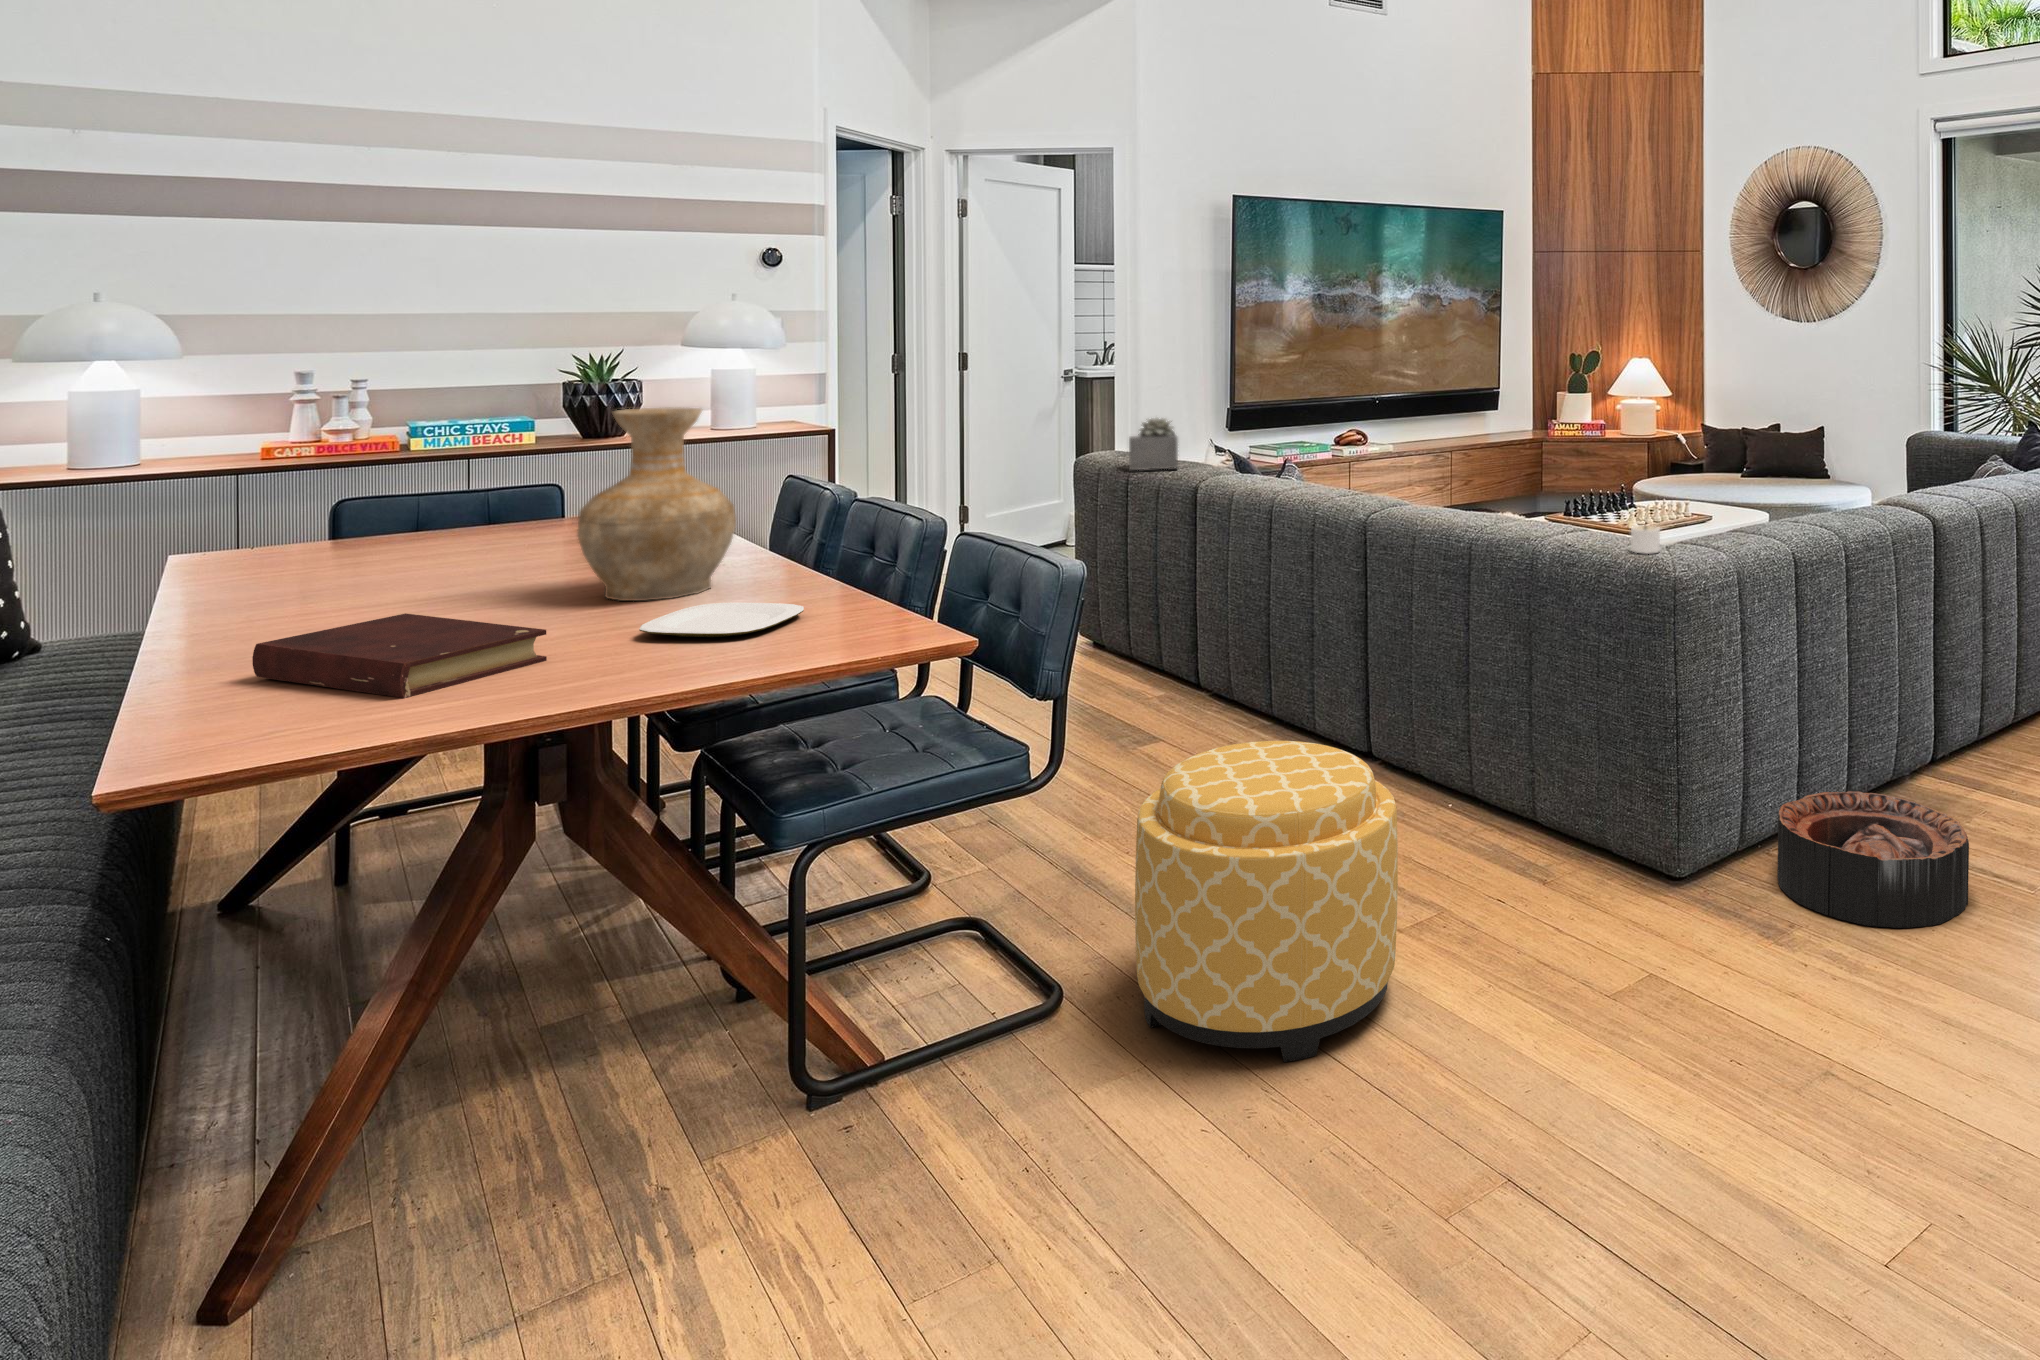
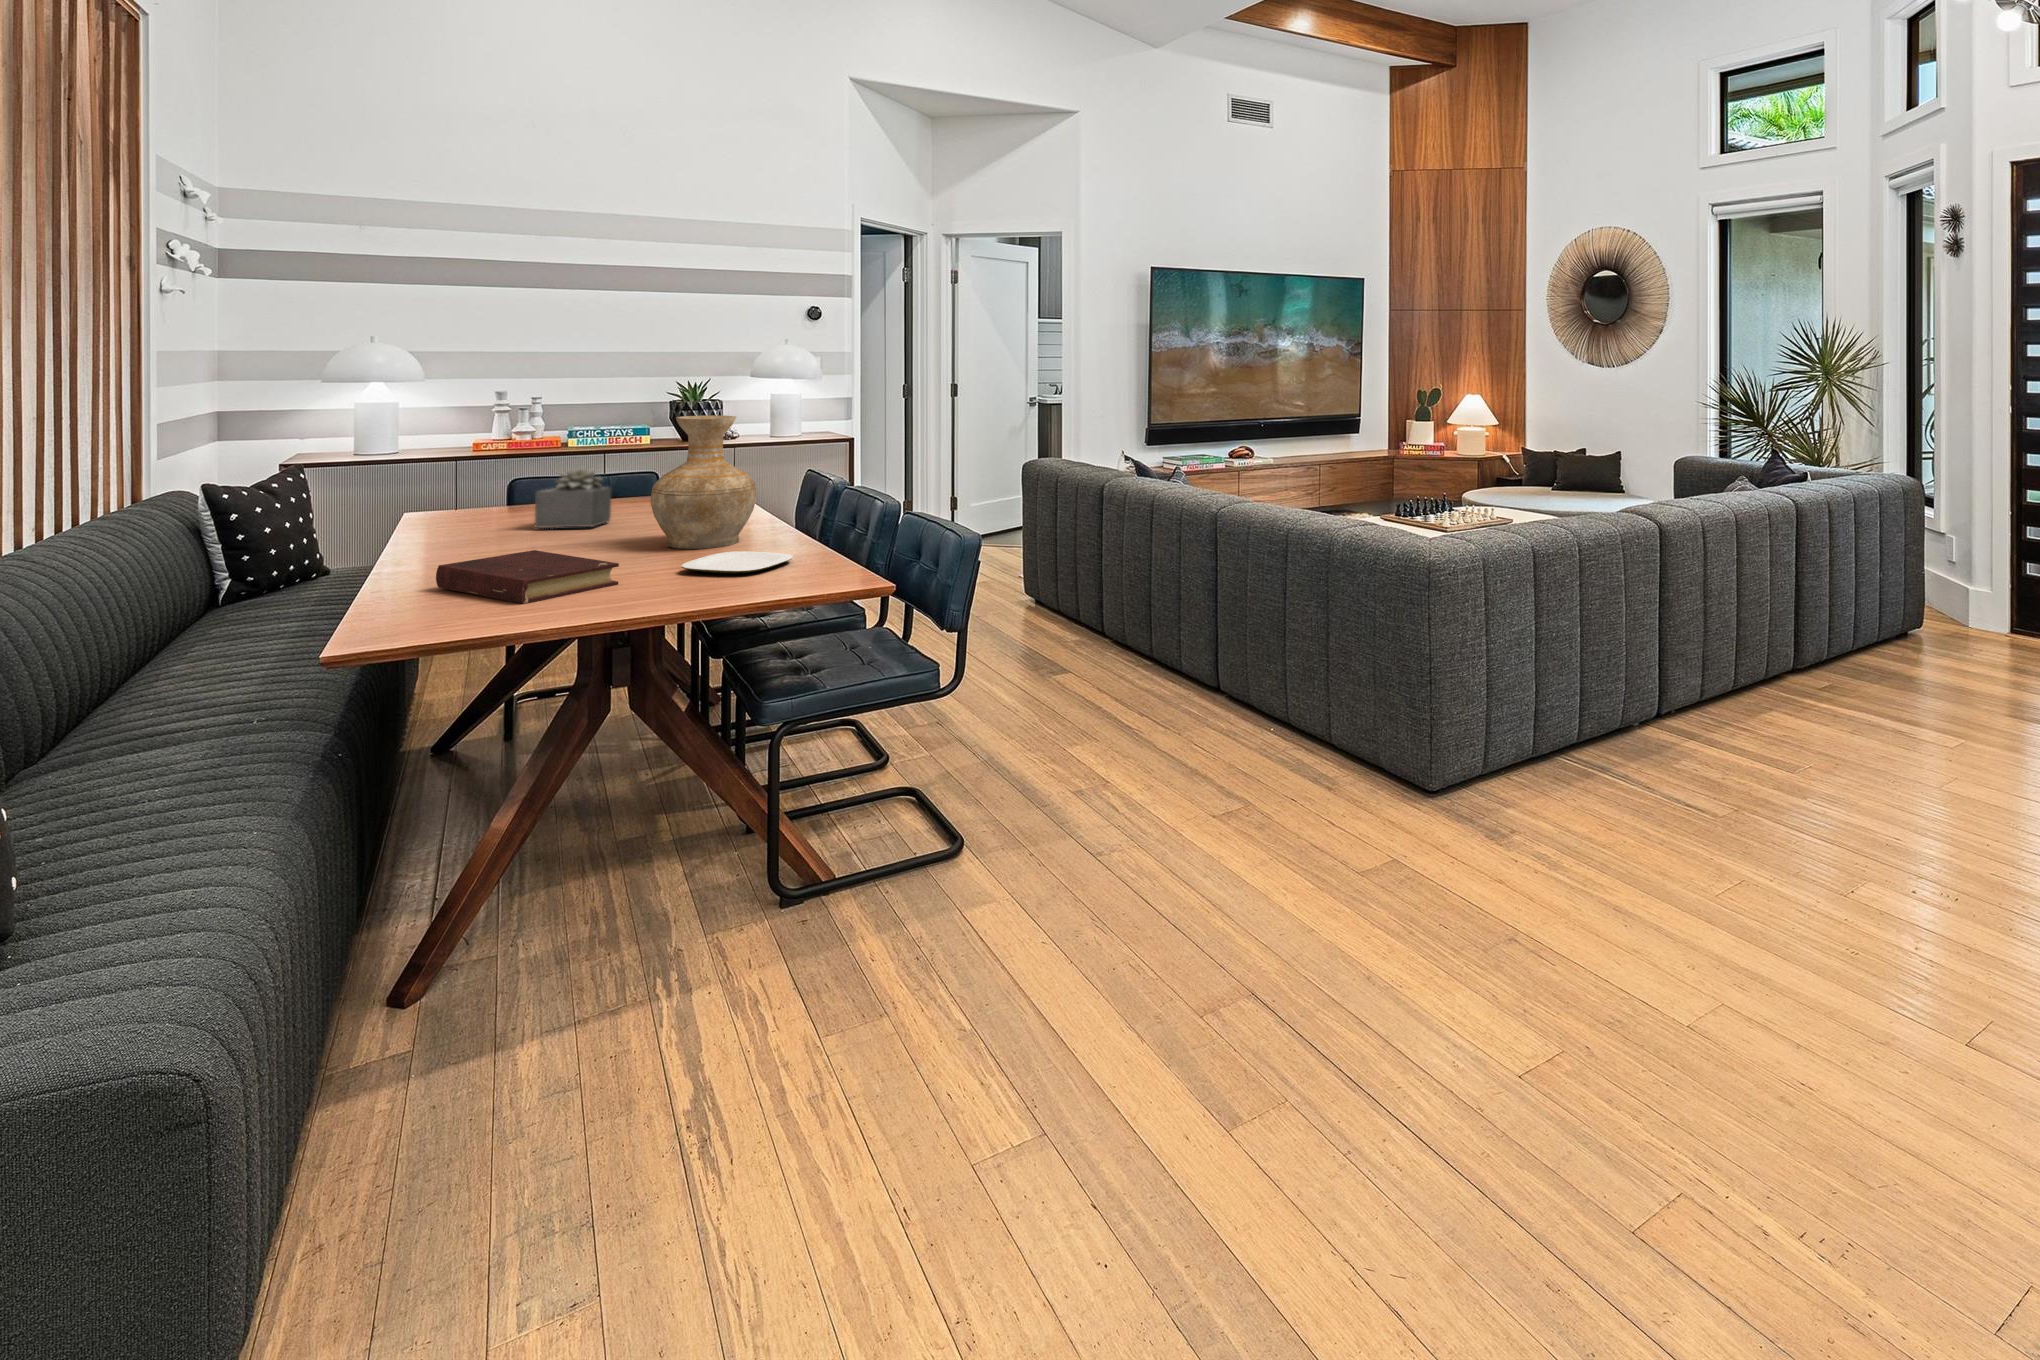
succulent plant: present [1129,418,1178,470] -> present [535,467,611,528]
candle: present [1631,526,1660,553] -> none [1404,518,1434,542]
ottoman: present [1135,741,1398,1062] -> none [1014,668,1206,901]
basket: present [1777,791,1969,928] -> none [1515,732,1665,839]

